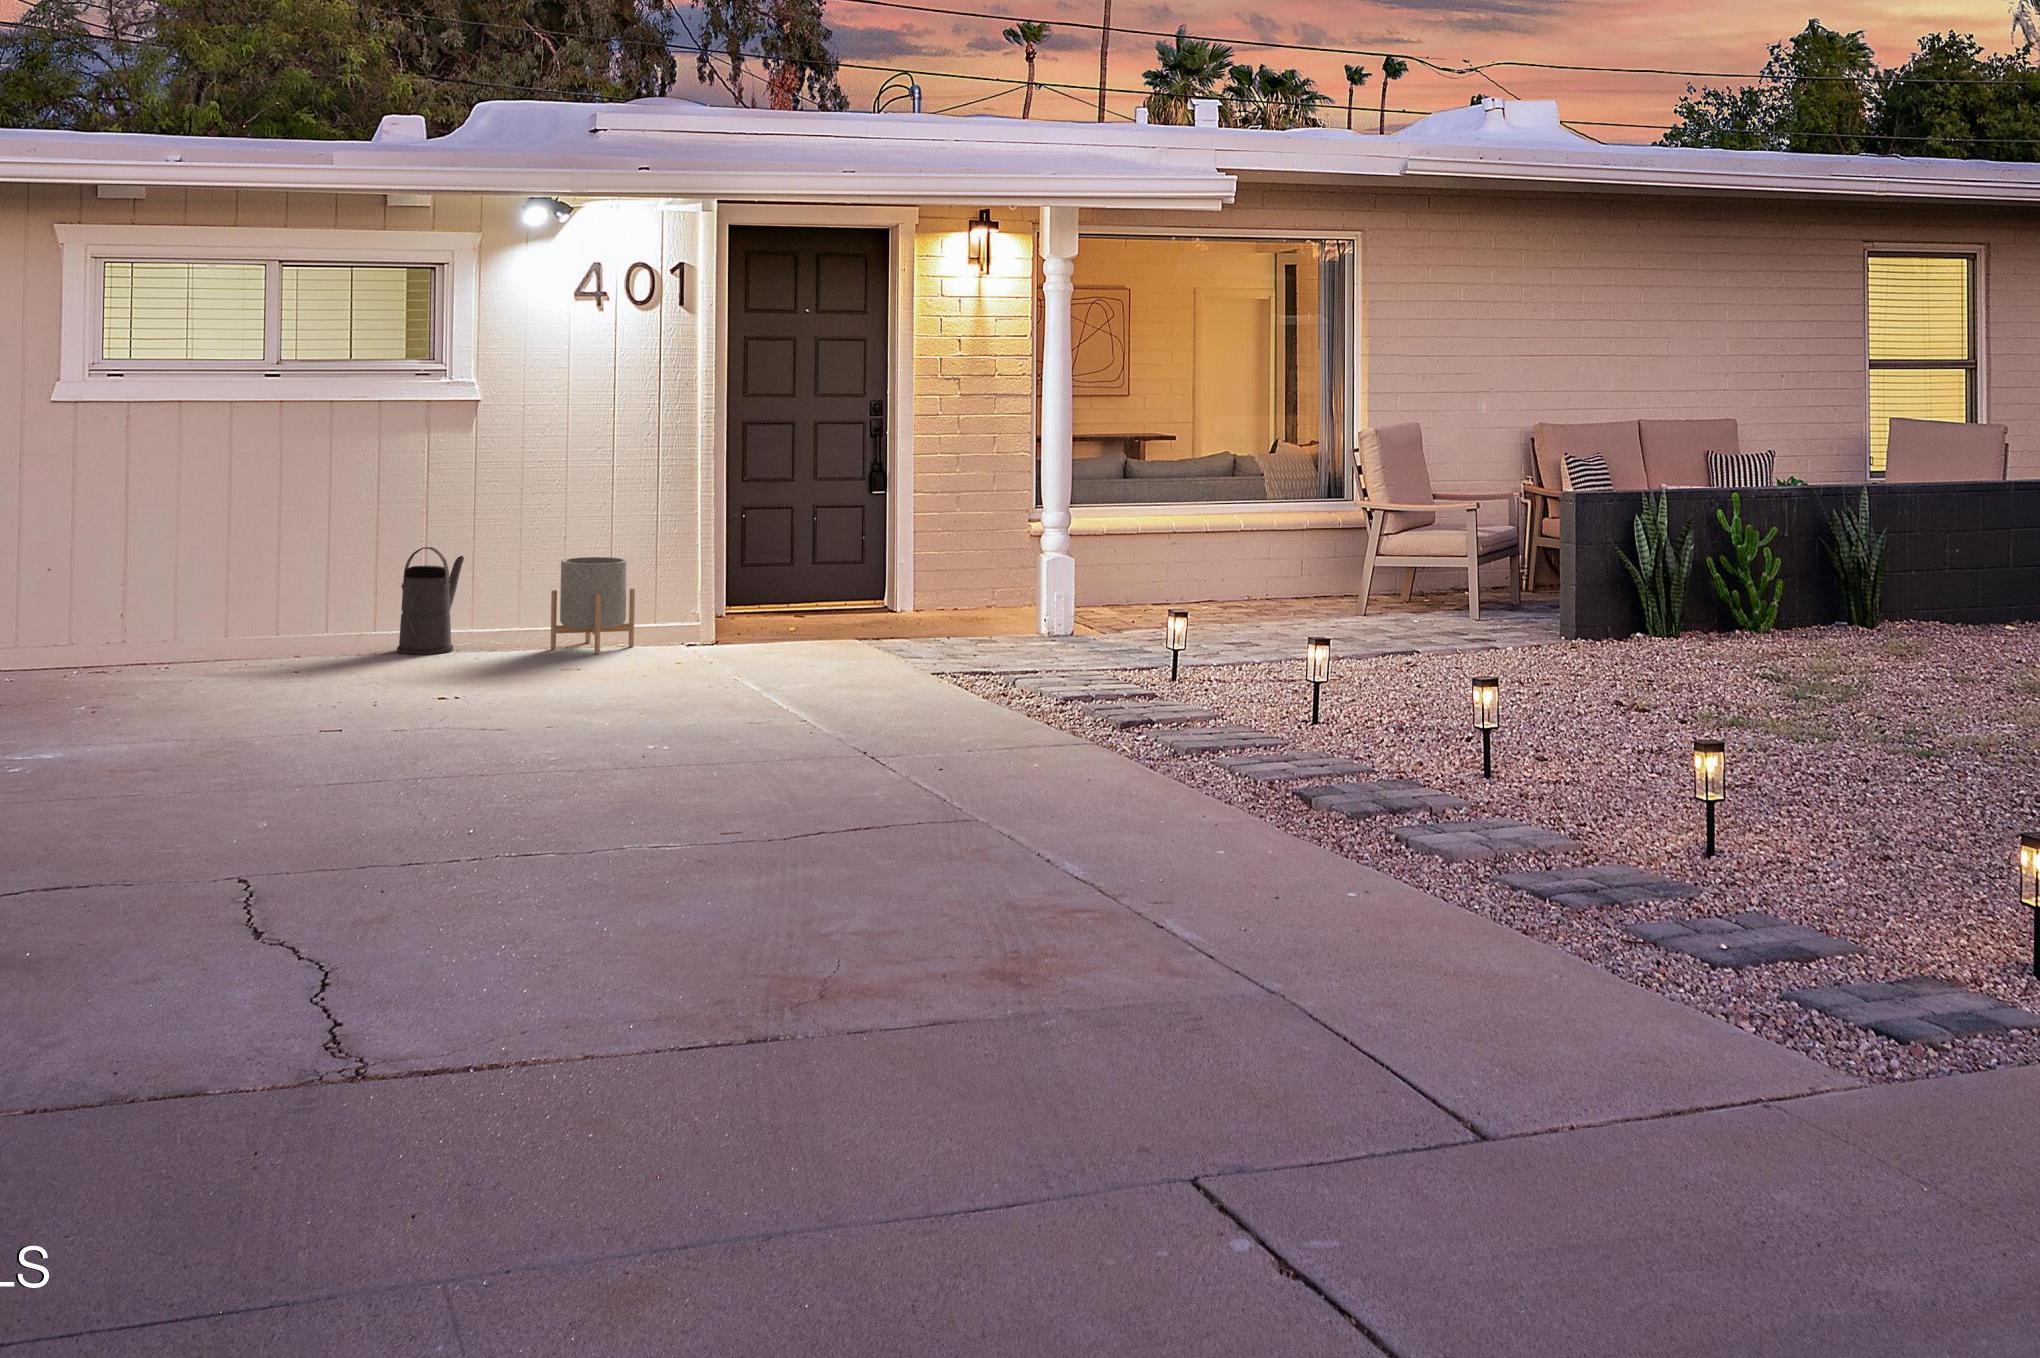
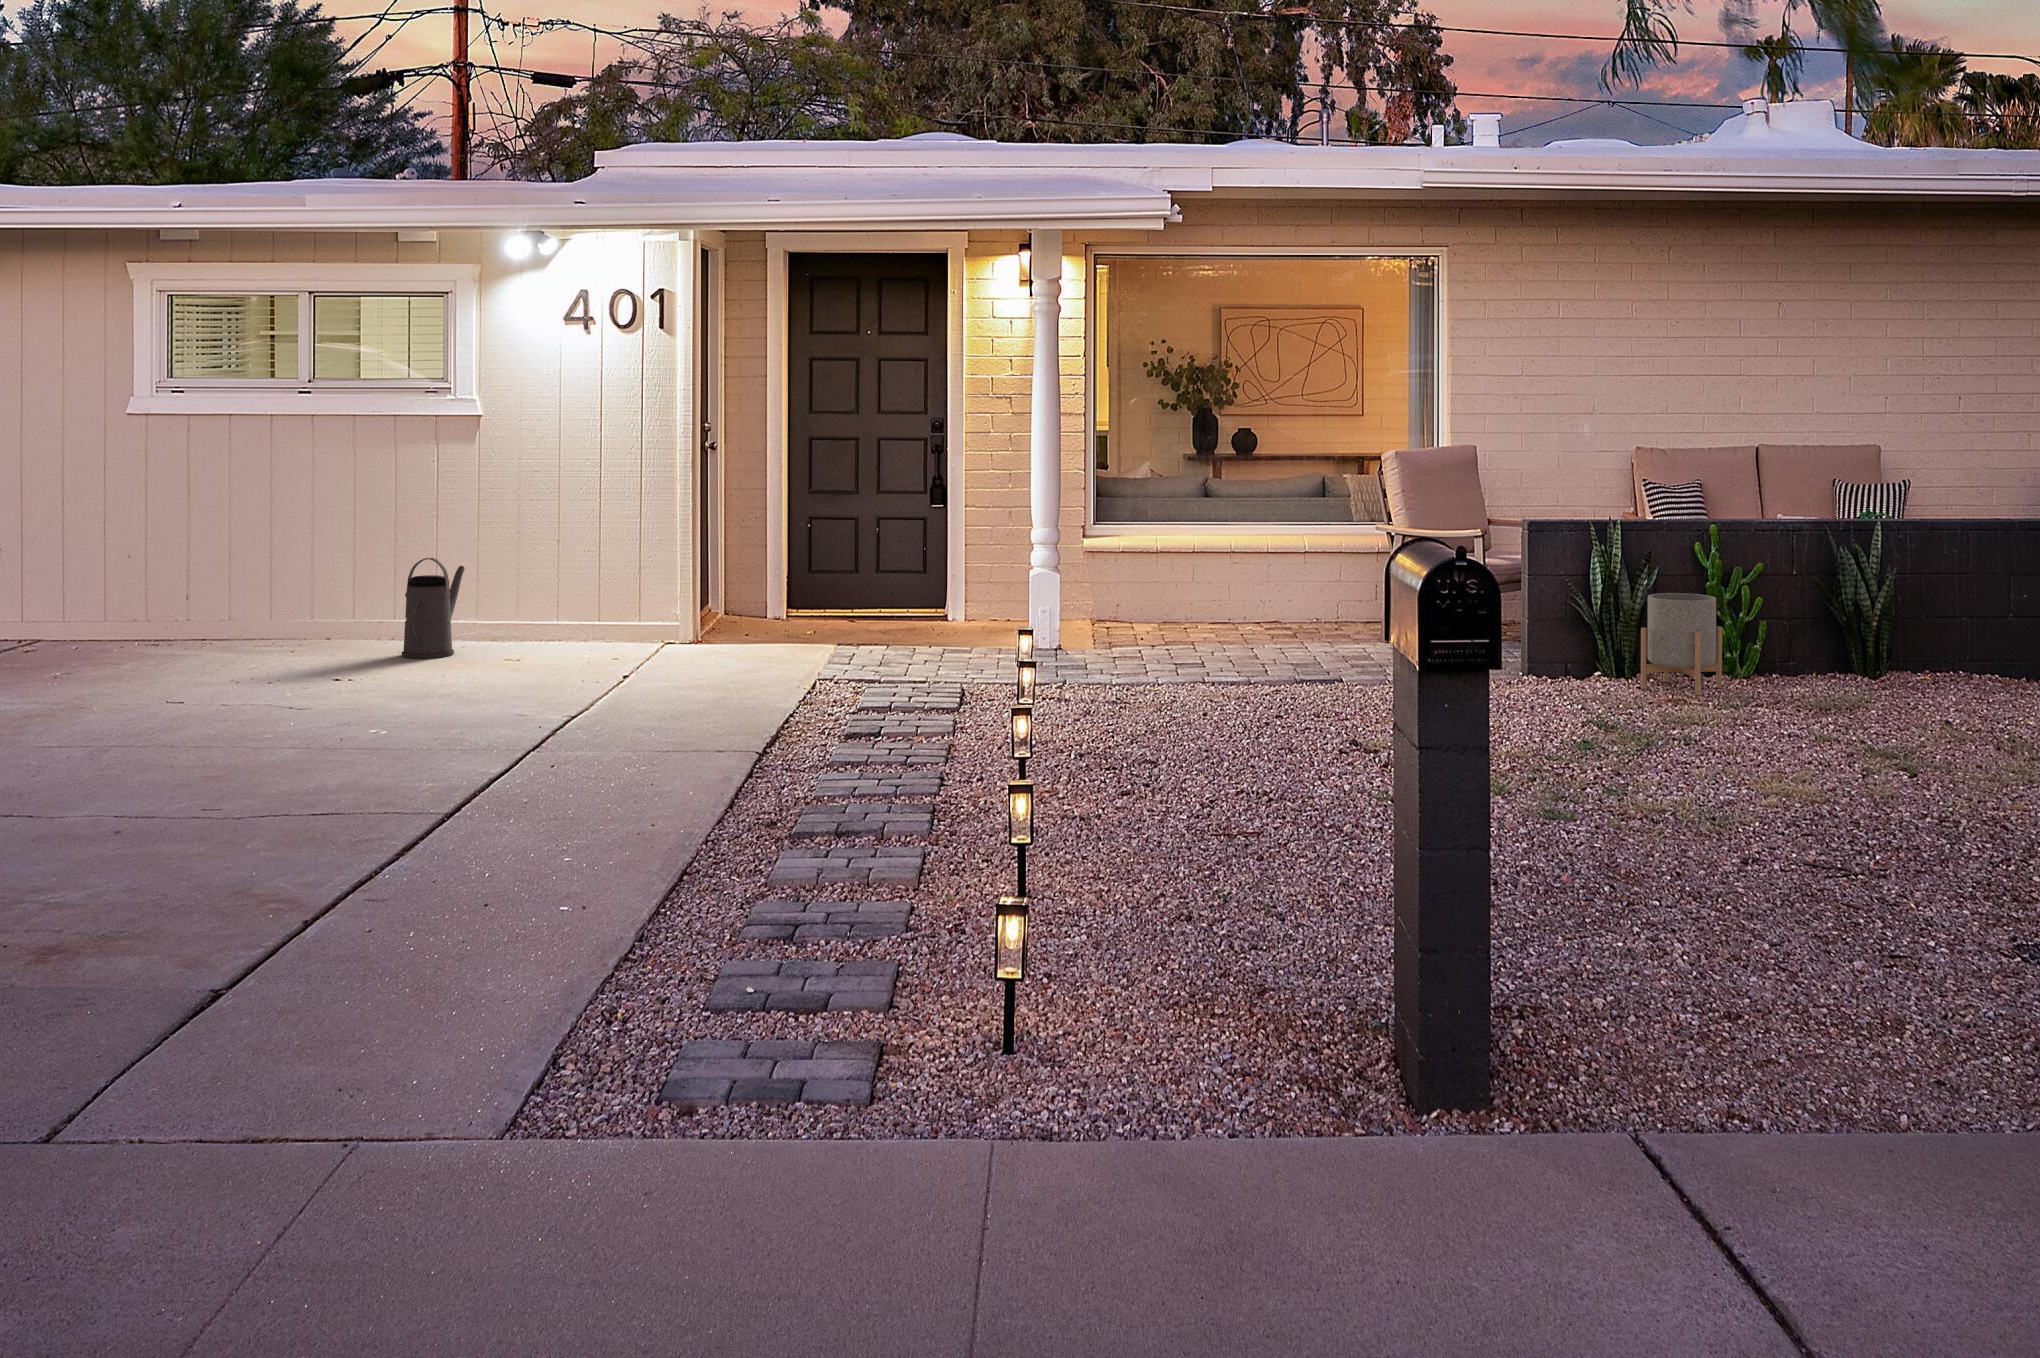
planter: present [551,557,635,654] -> present [1641,593,1722,695]

